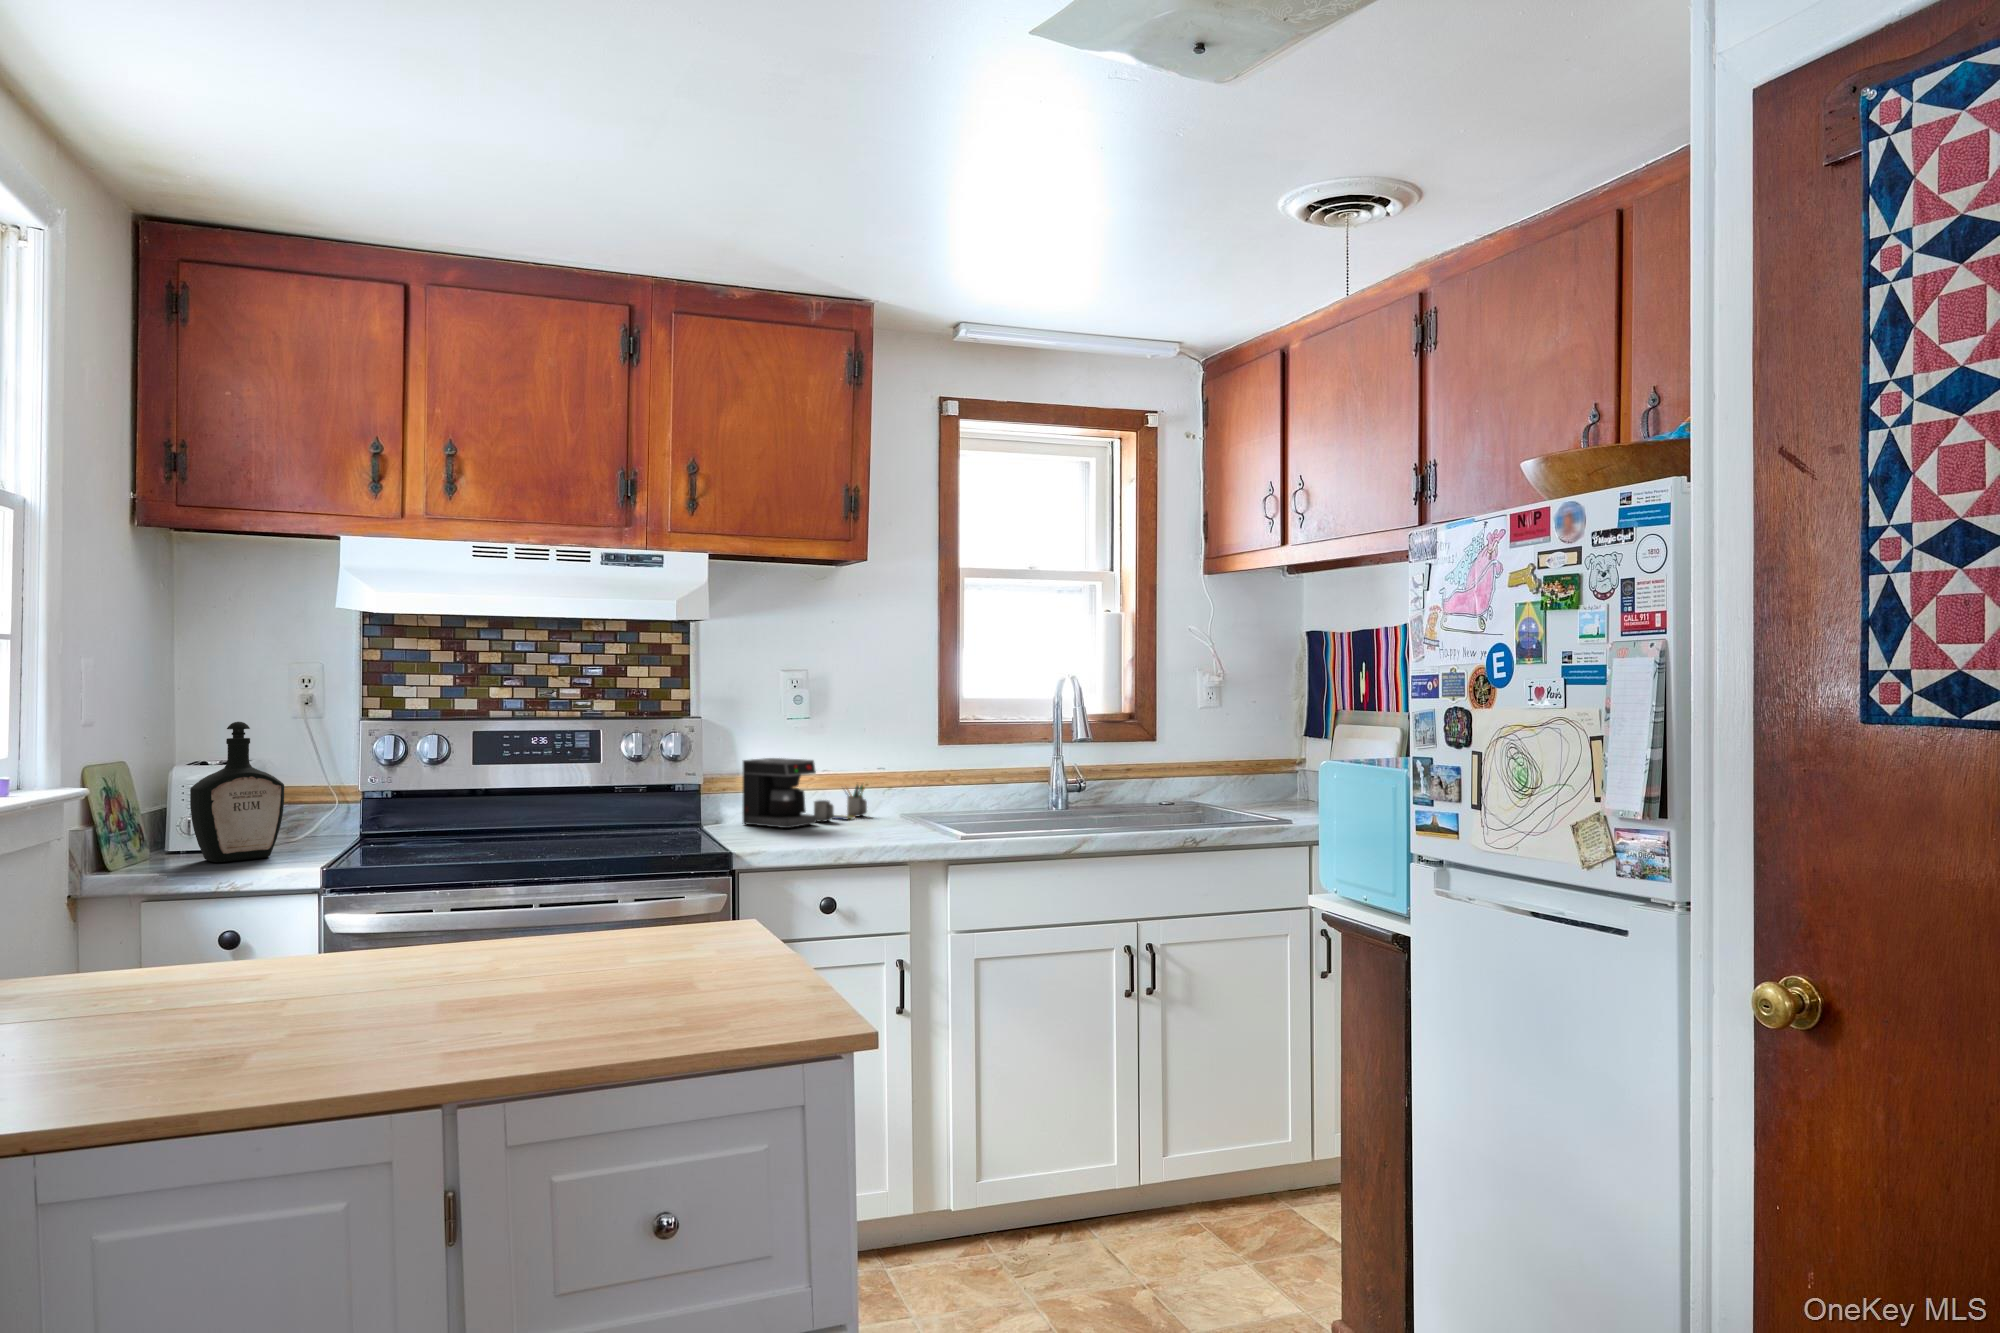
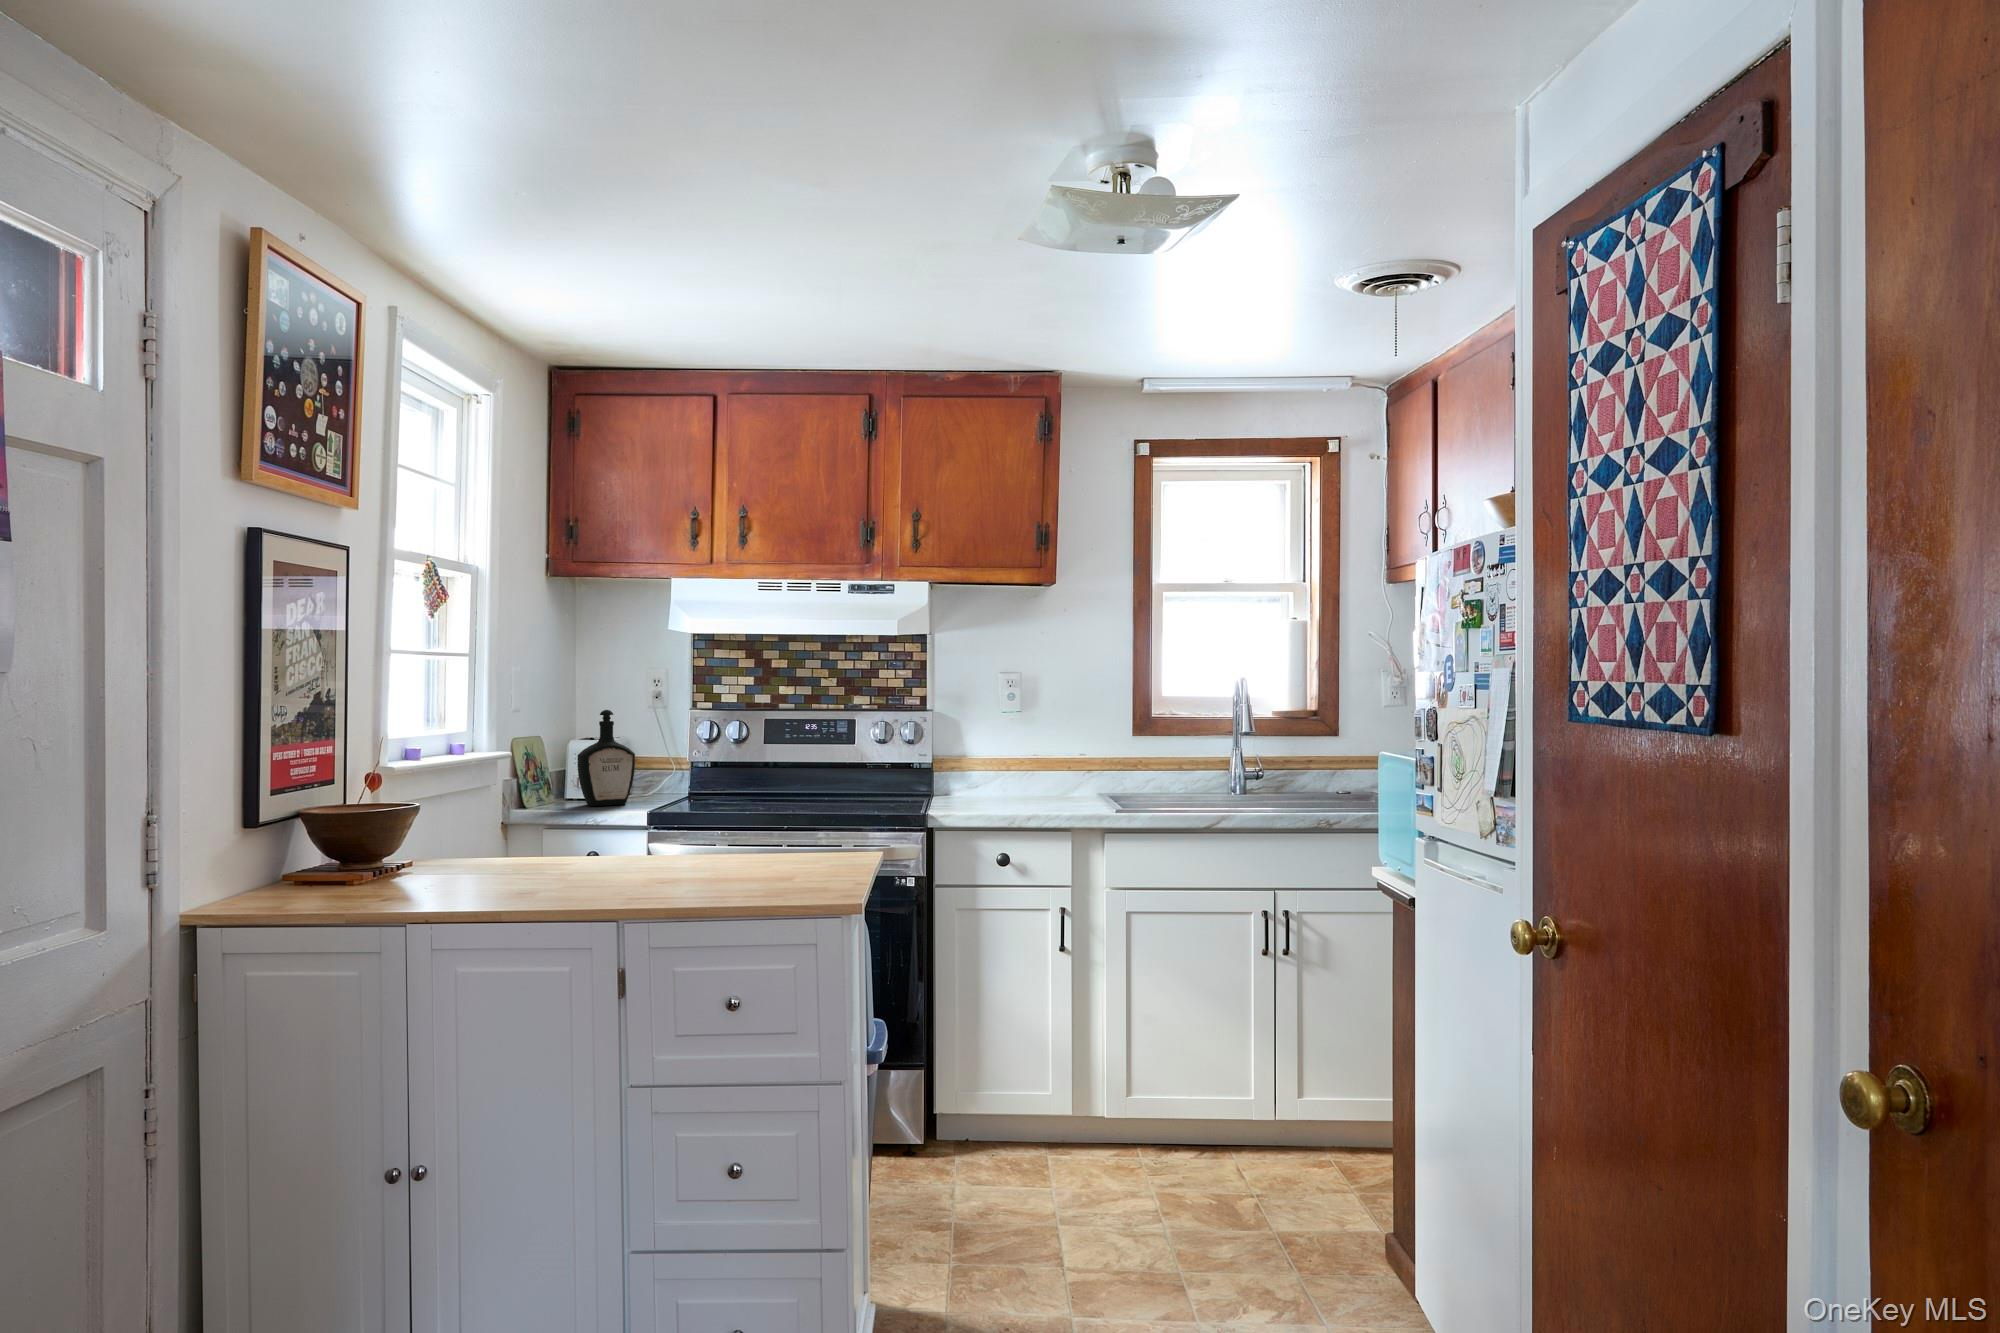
coffee maker: present [743,758,867,828] -> none [960,744,1065,800]

